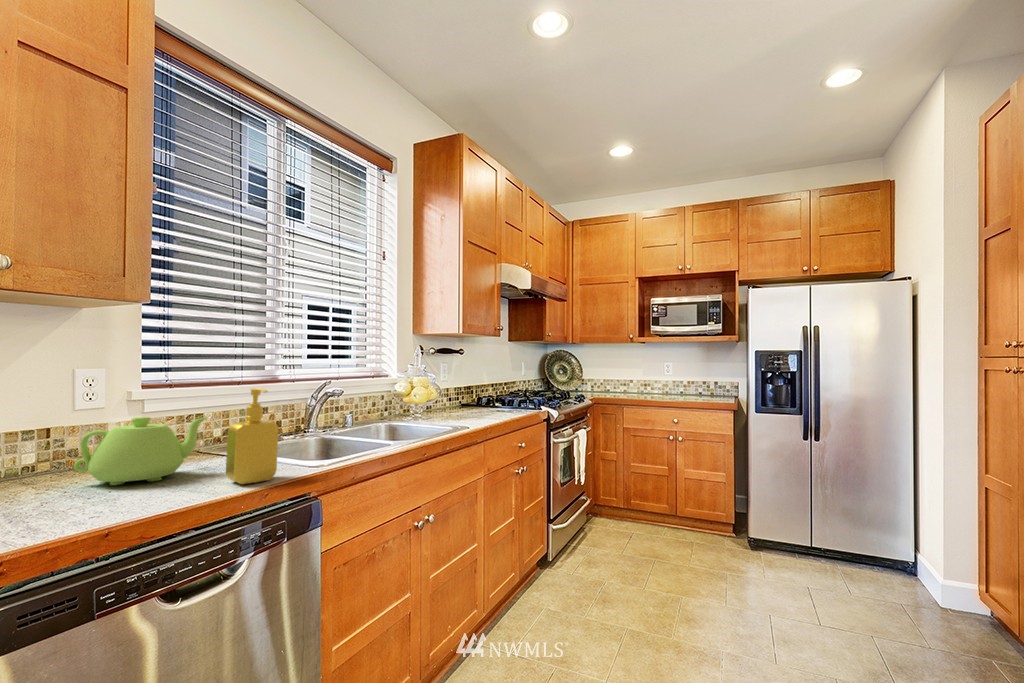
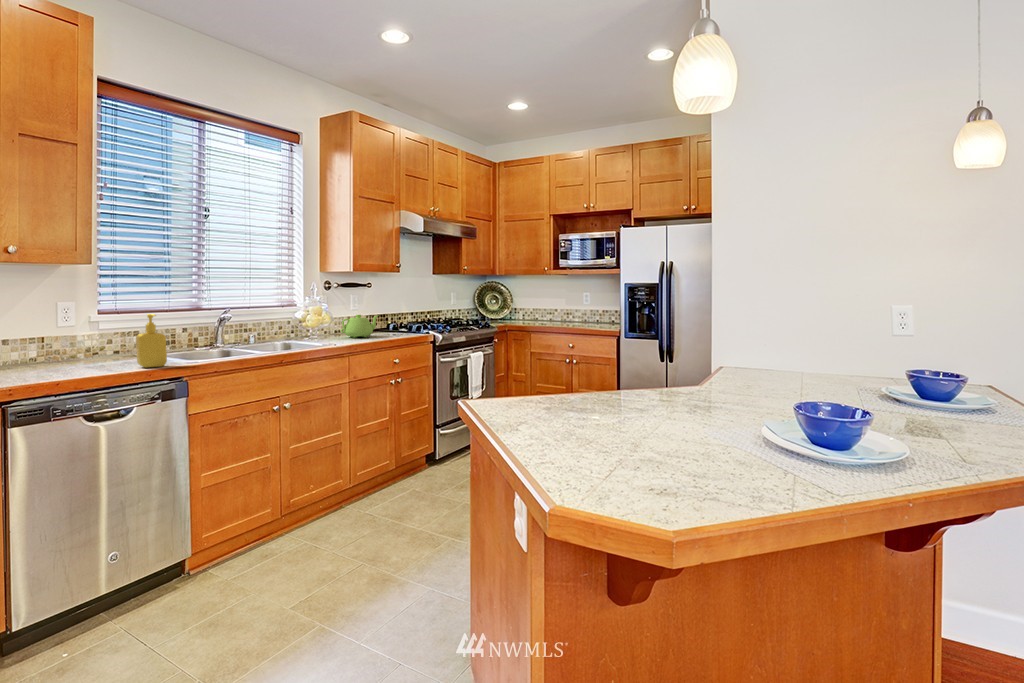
teapot: present [74,416,207,485] -> present [341,315,378,338]

